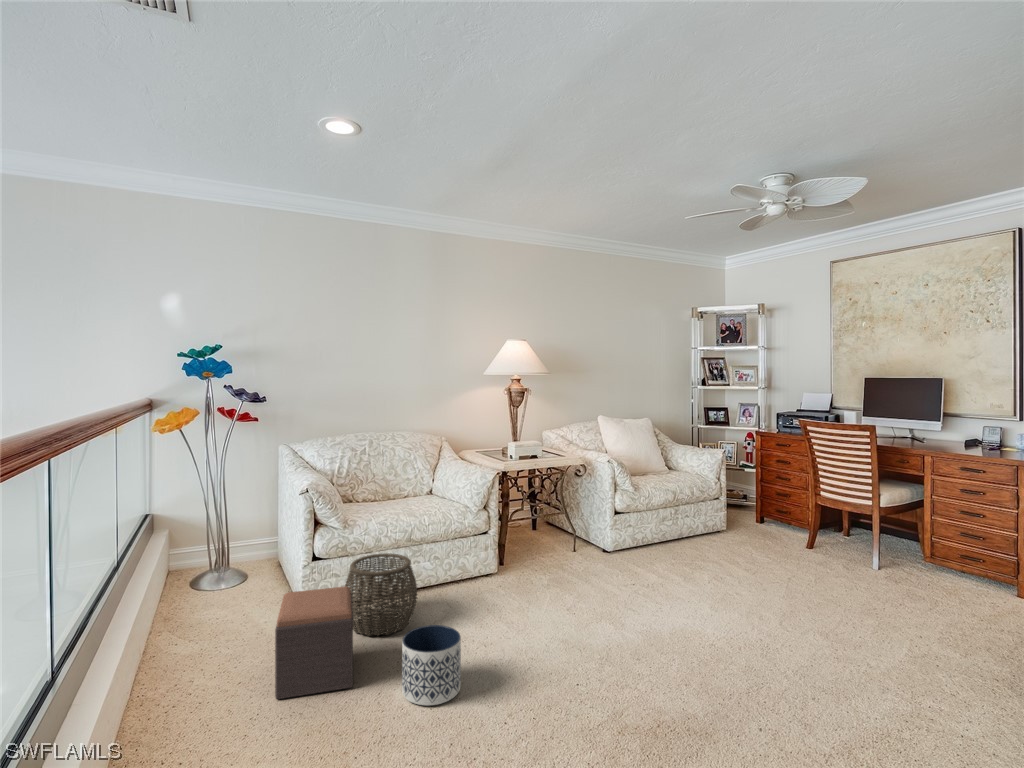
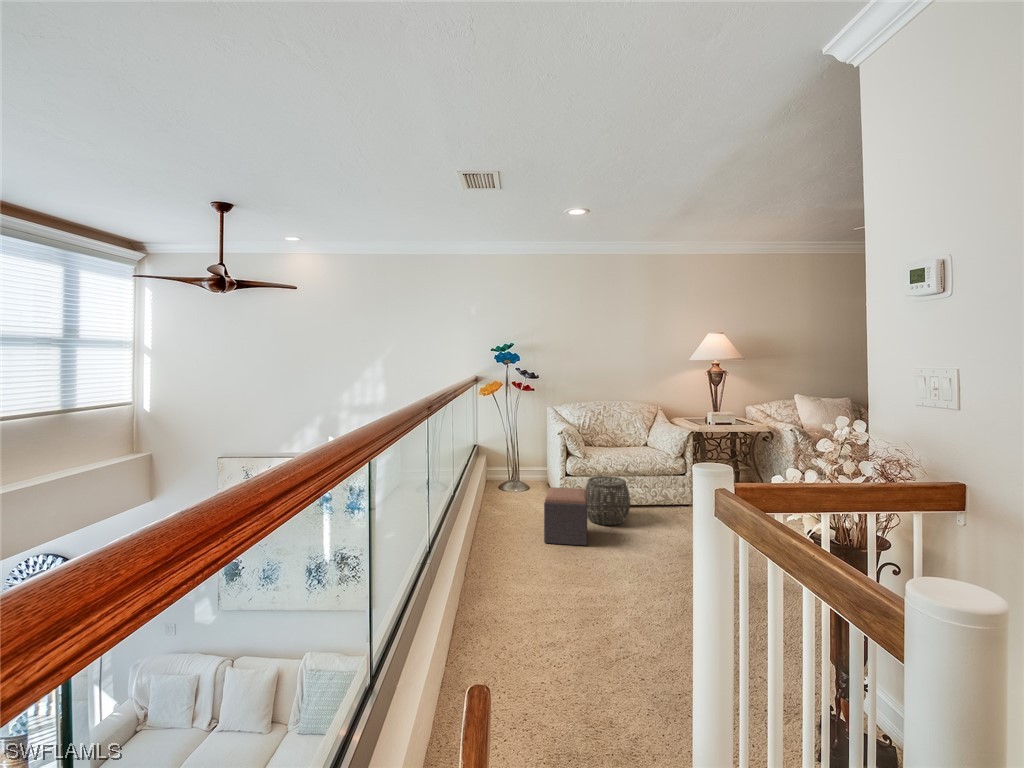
planter: present [402,625,461,706] -> none [616,517,654,563]

